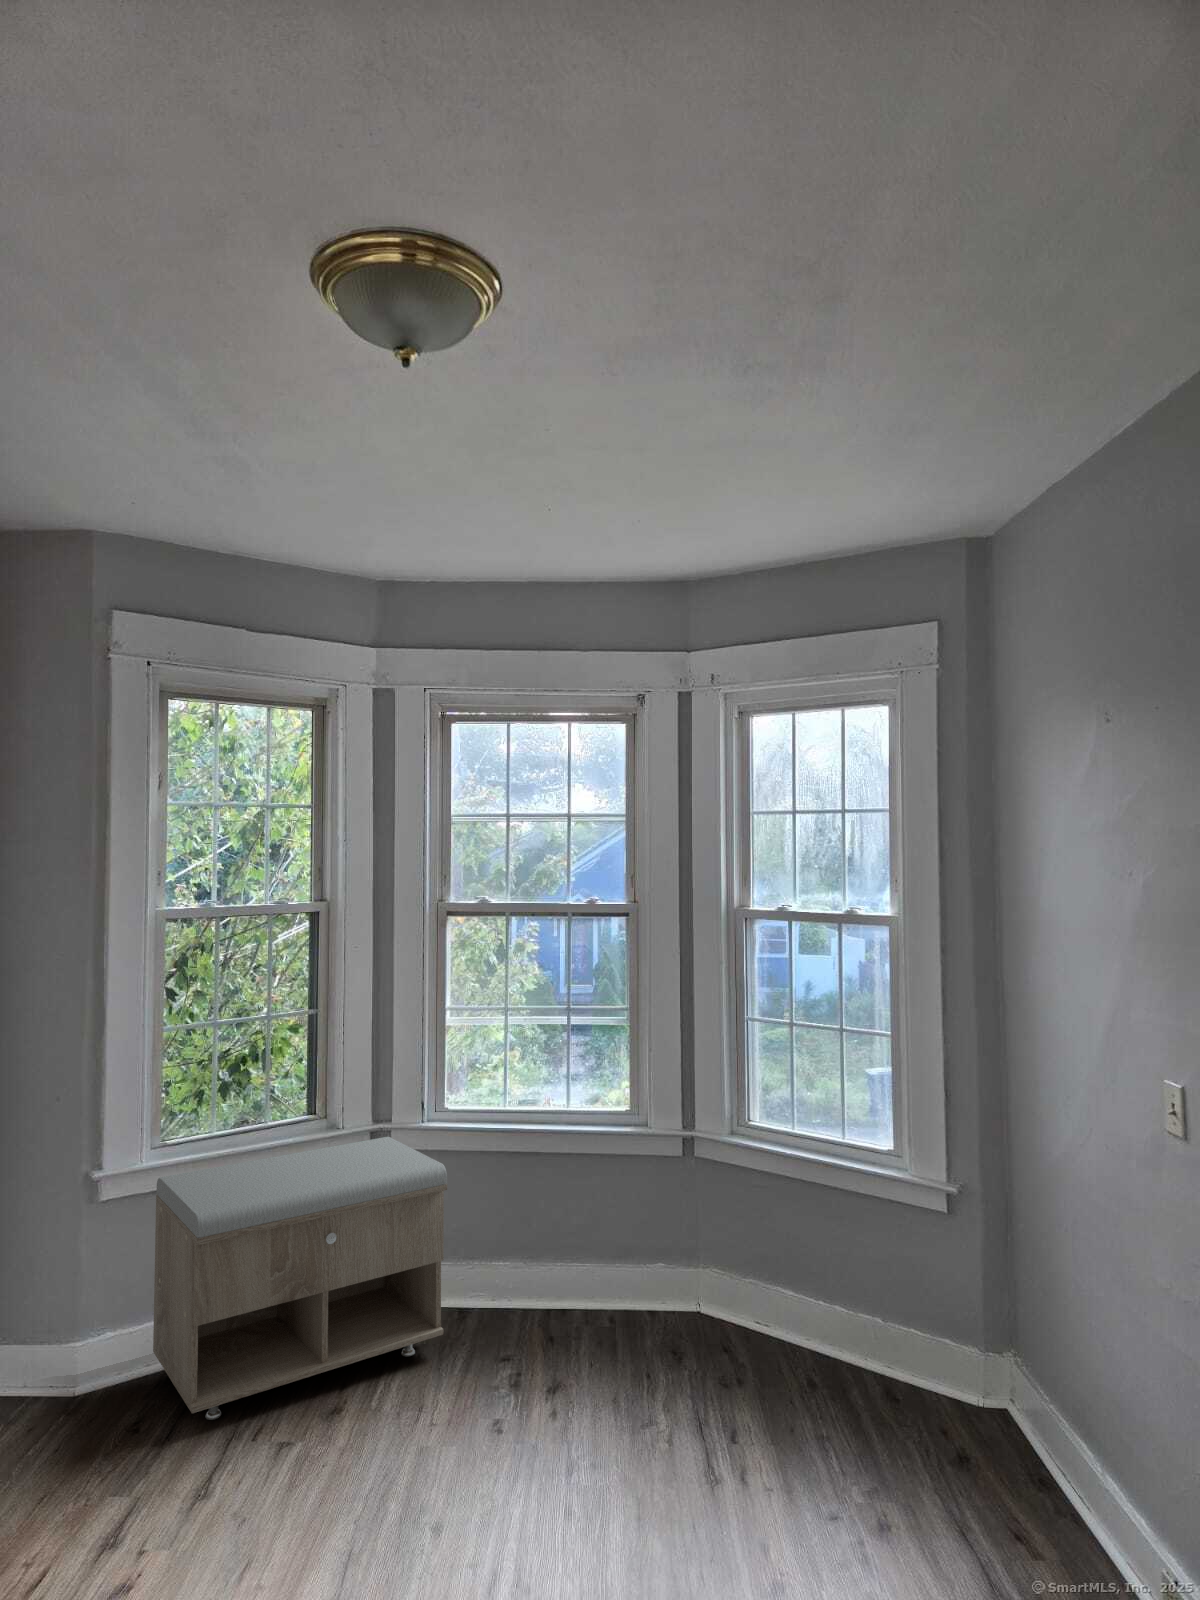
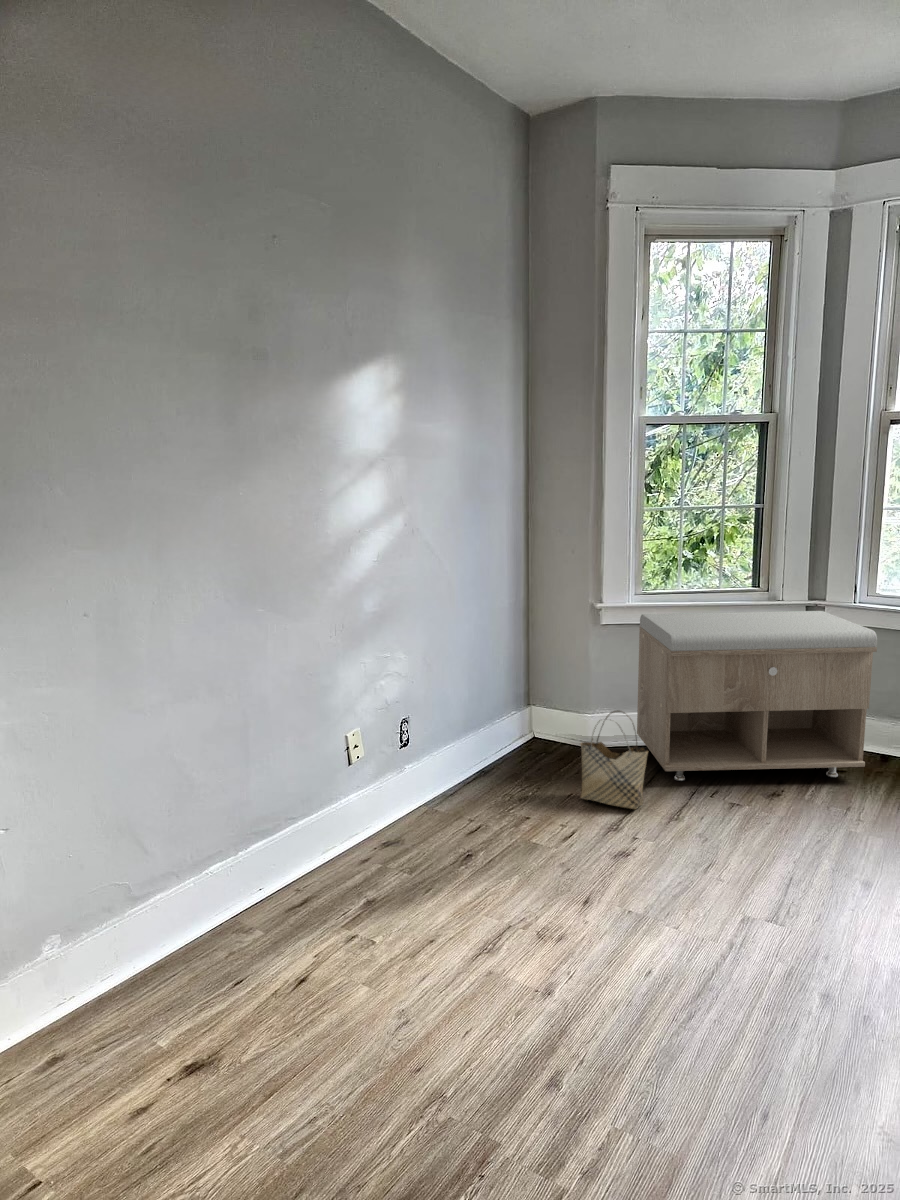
woven basket: none [57,1343,164,1502] -> present [580,711,648,809]

